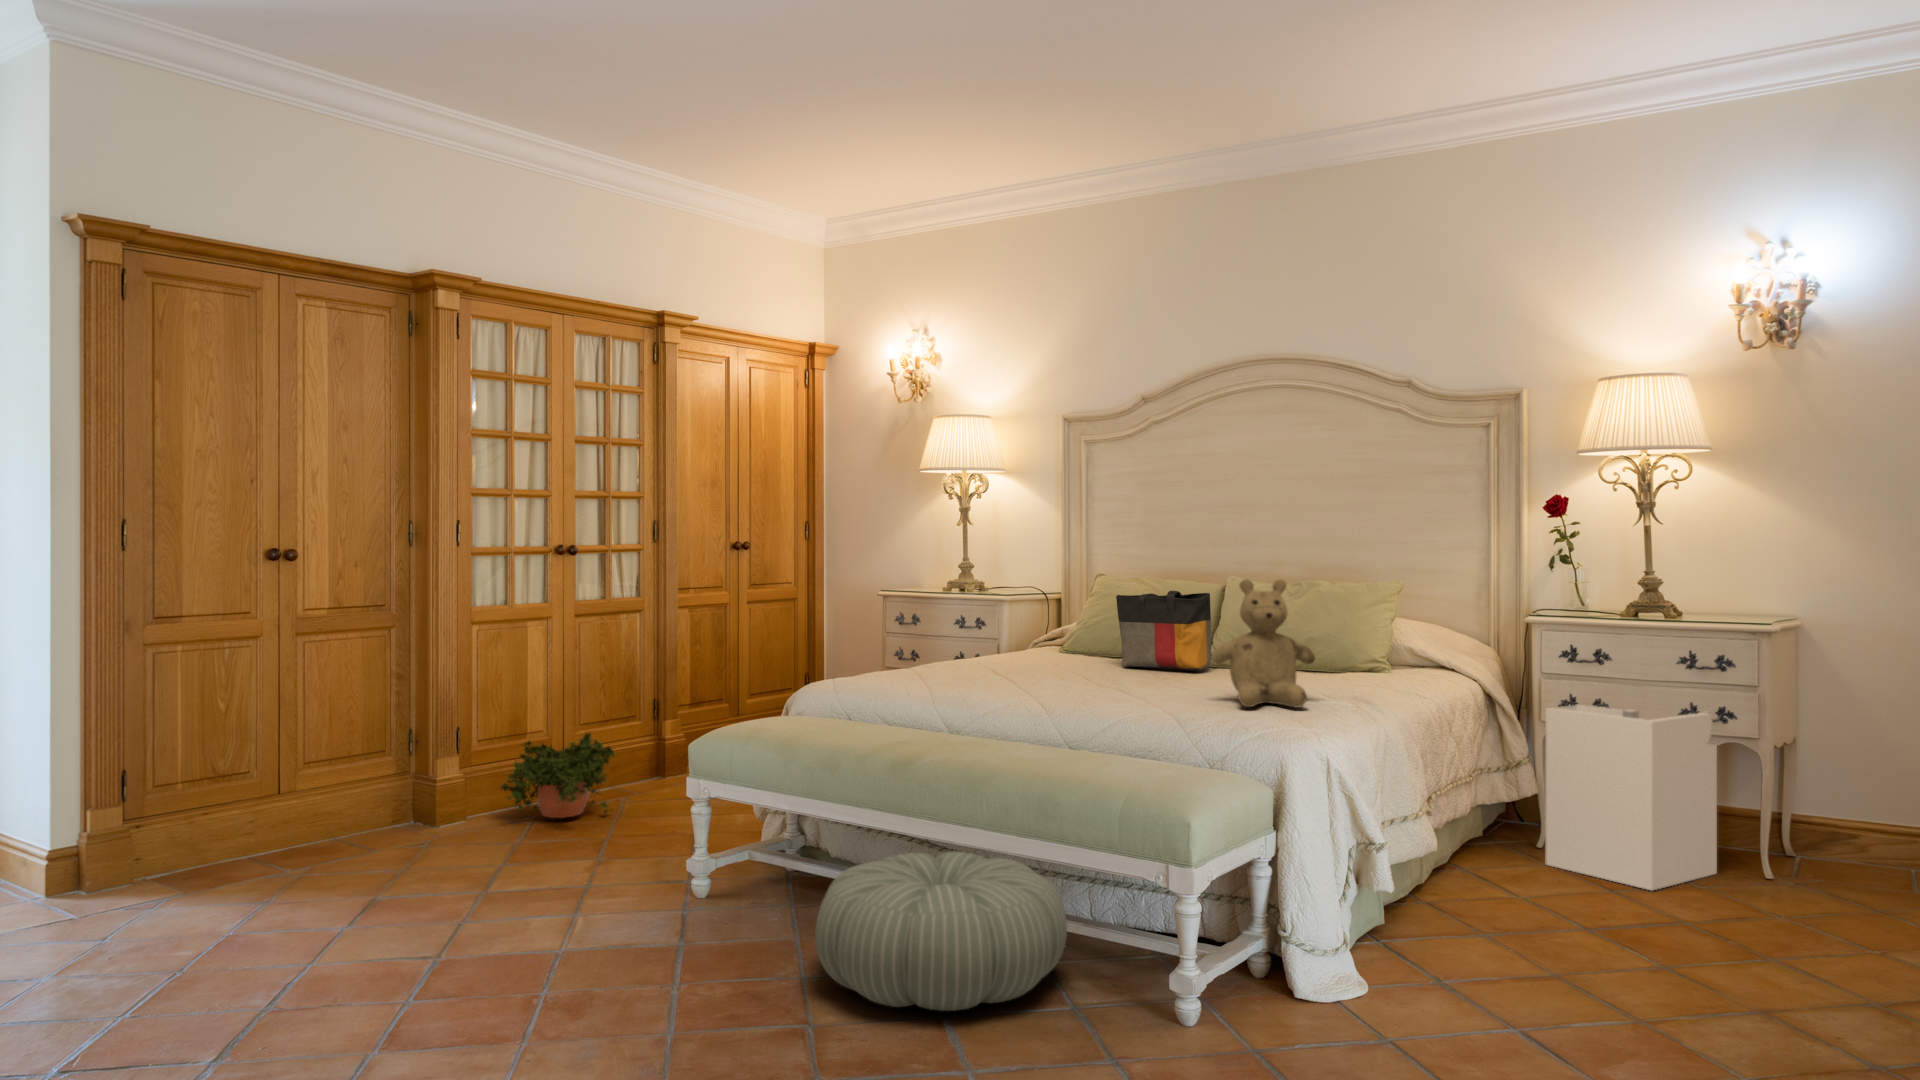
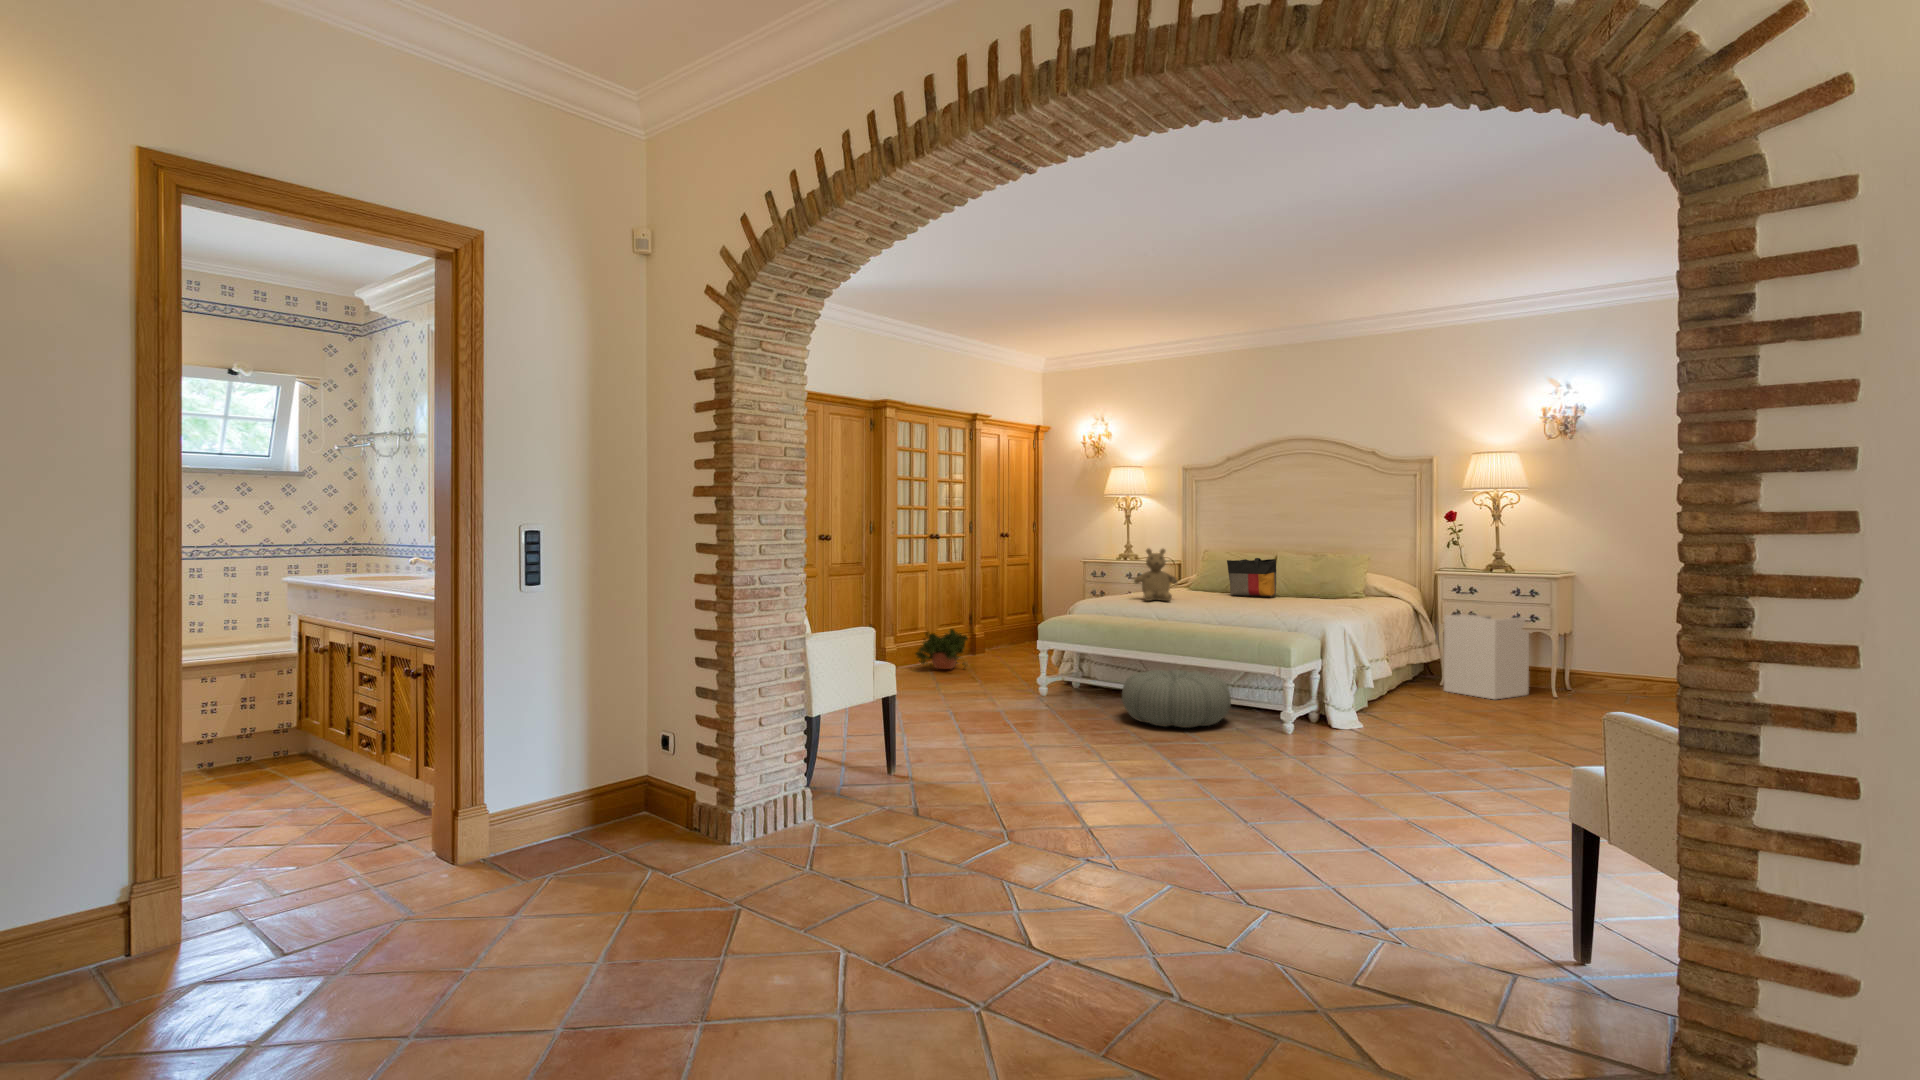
teddy bear: present [1212,579,1315,708] -> present [1134,549,1177,601]

